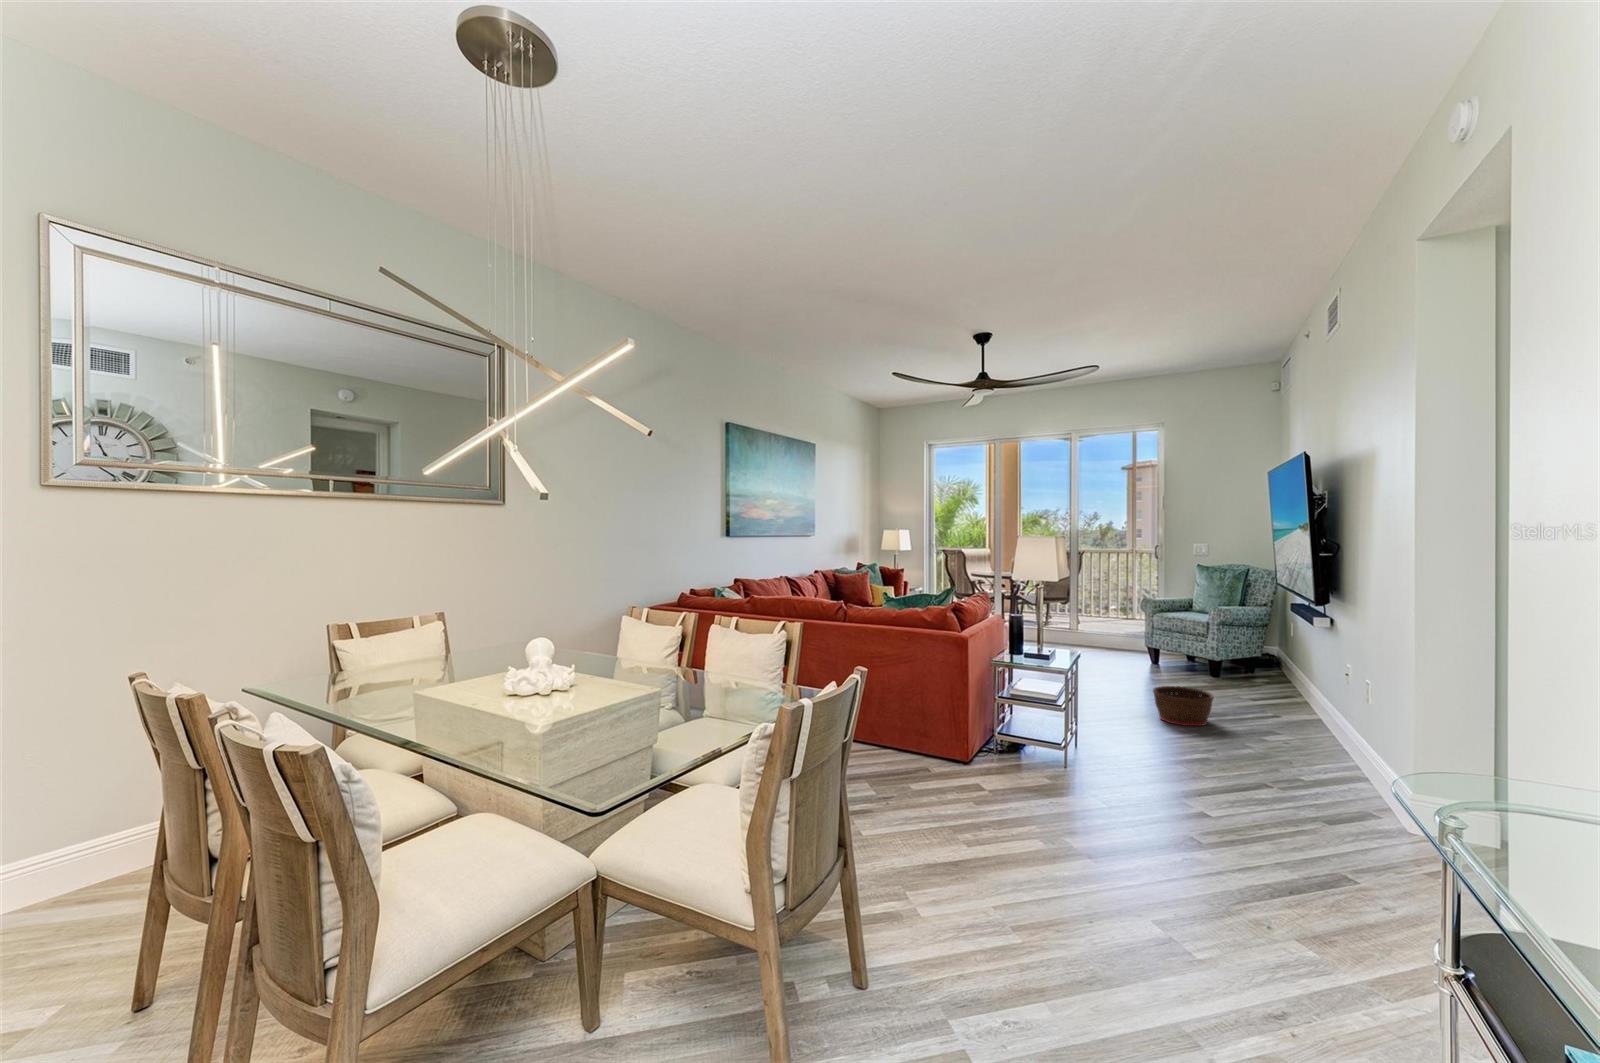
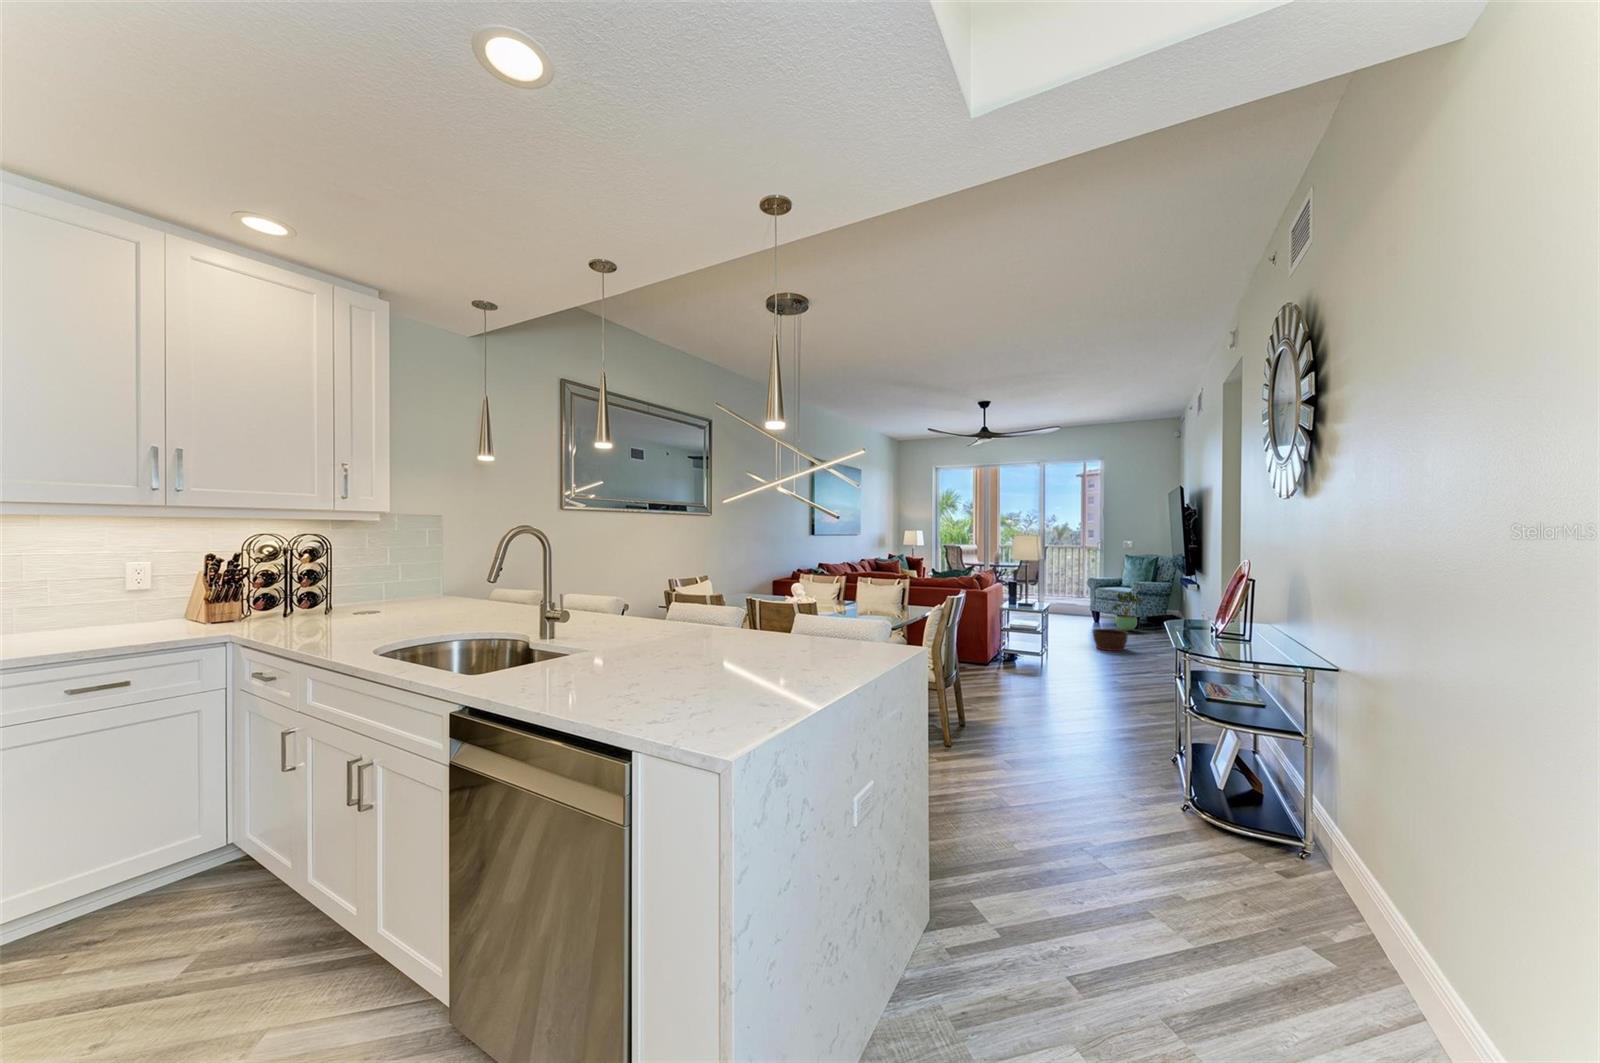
potted plant: none [1181,622,1227,682] -> present [1113,592,1142,631]

